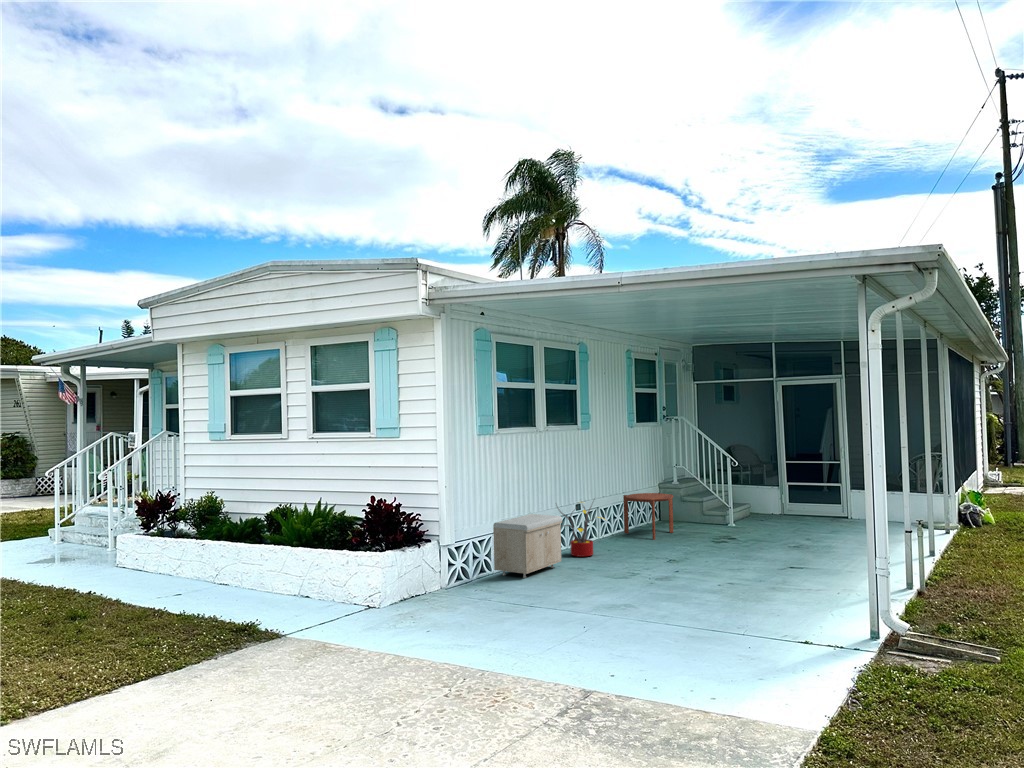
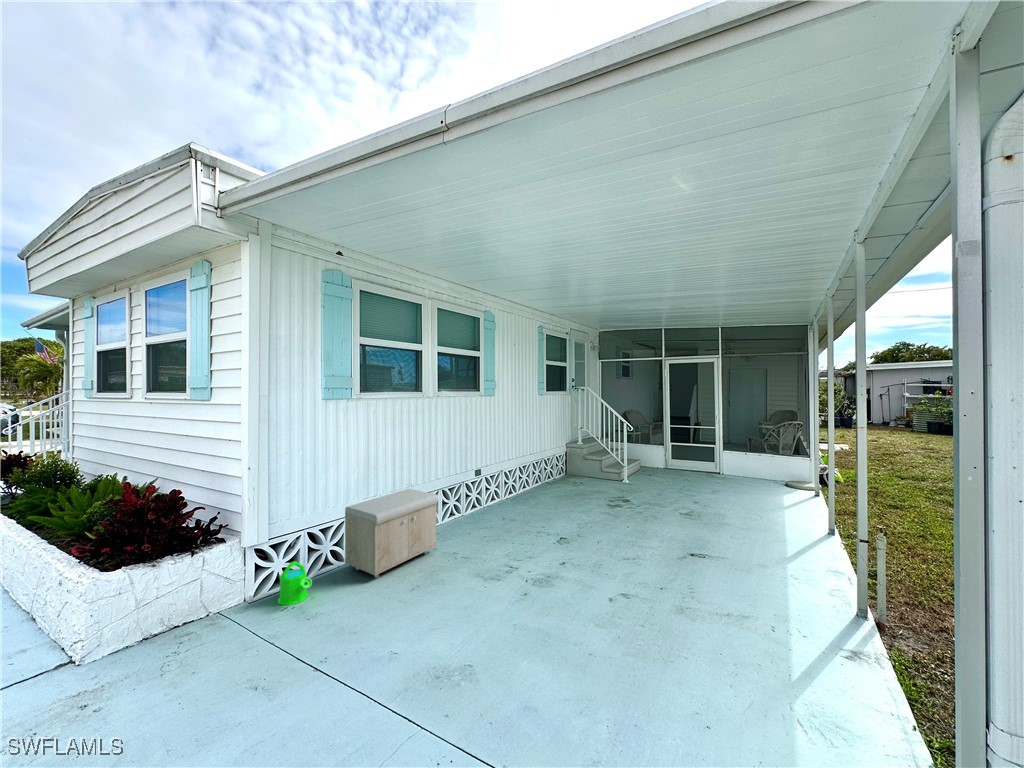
side table: present [623,493,674,540] -> none [530,455,575,502]
decorative plant: present [557,502,601,557] -> none [437,466,501,531]
watering can: none [458,558,491,588] -> present [278,561,312,605]

